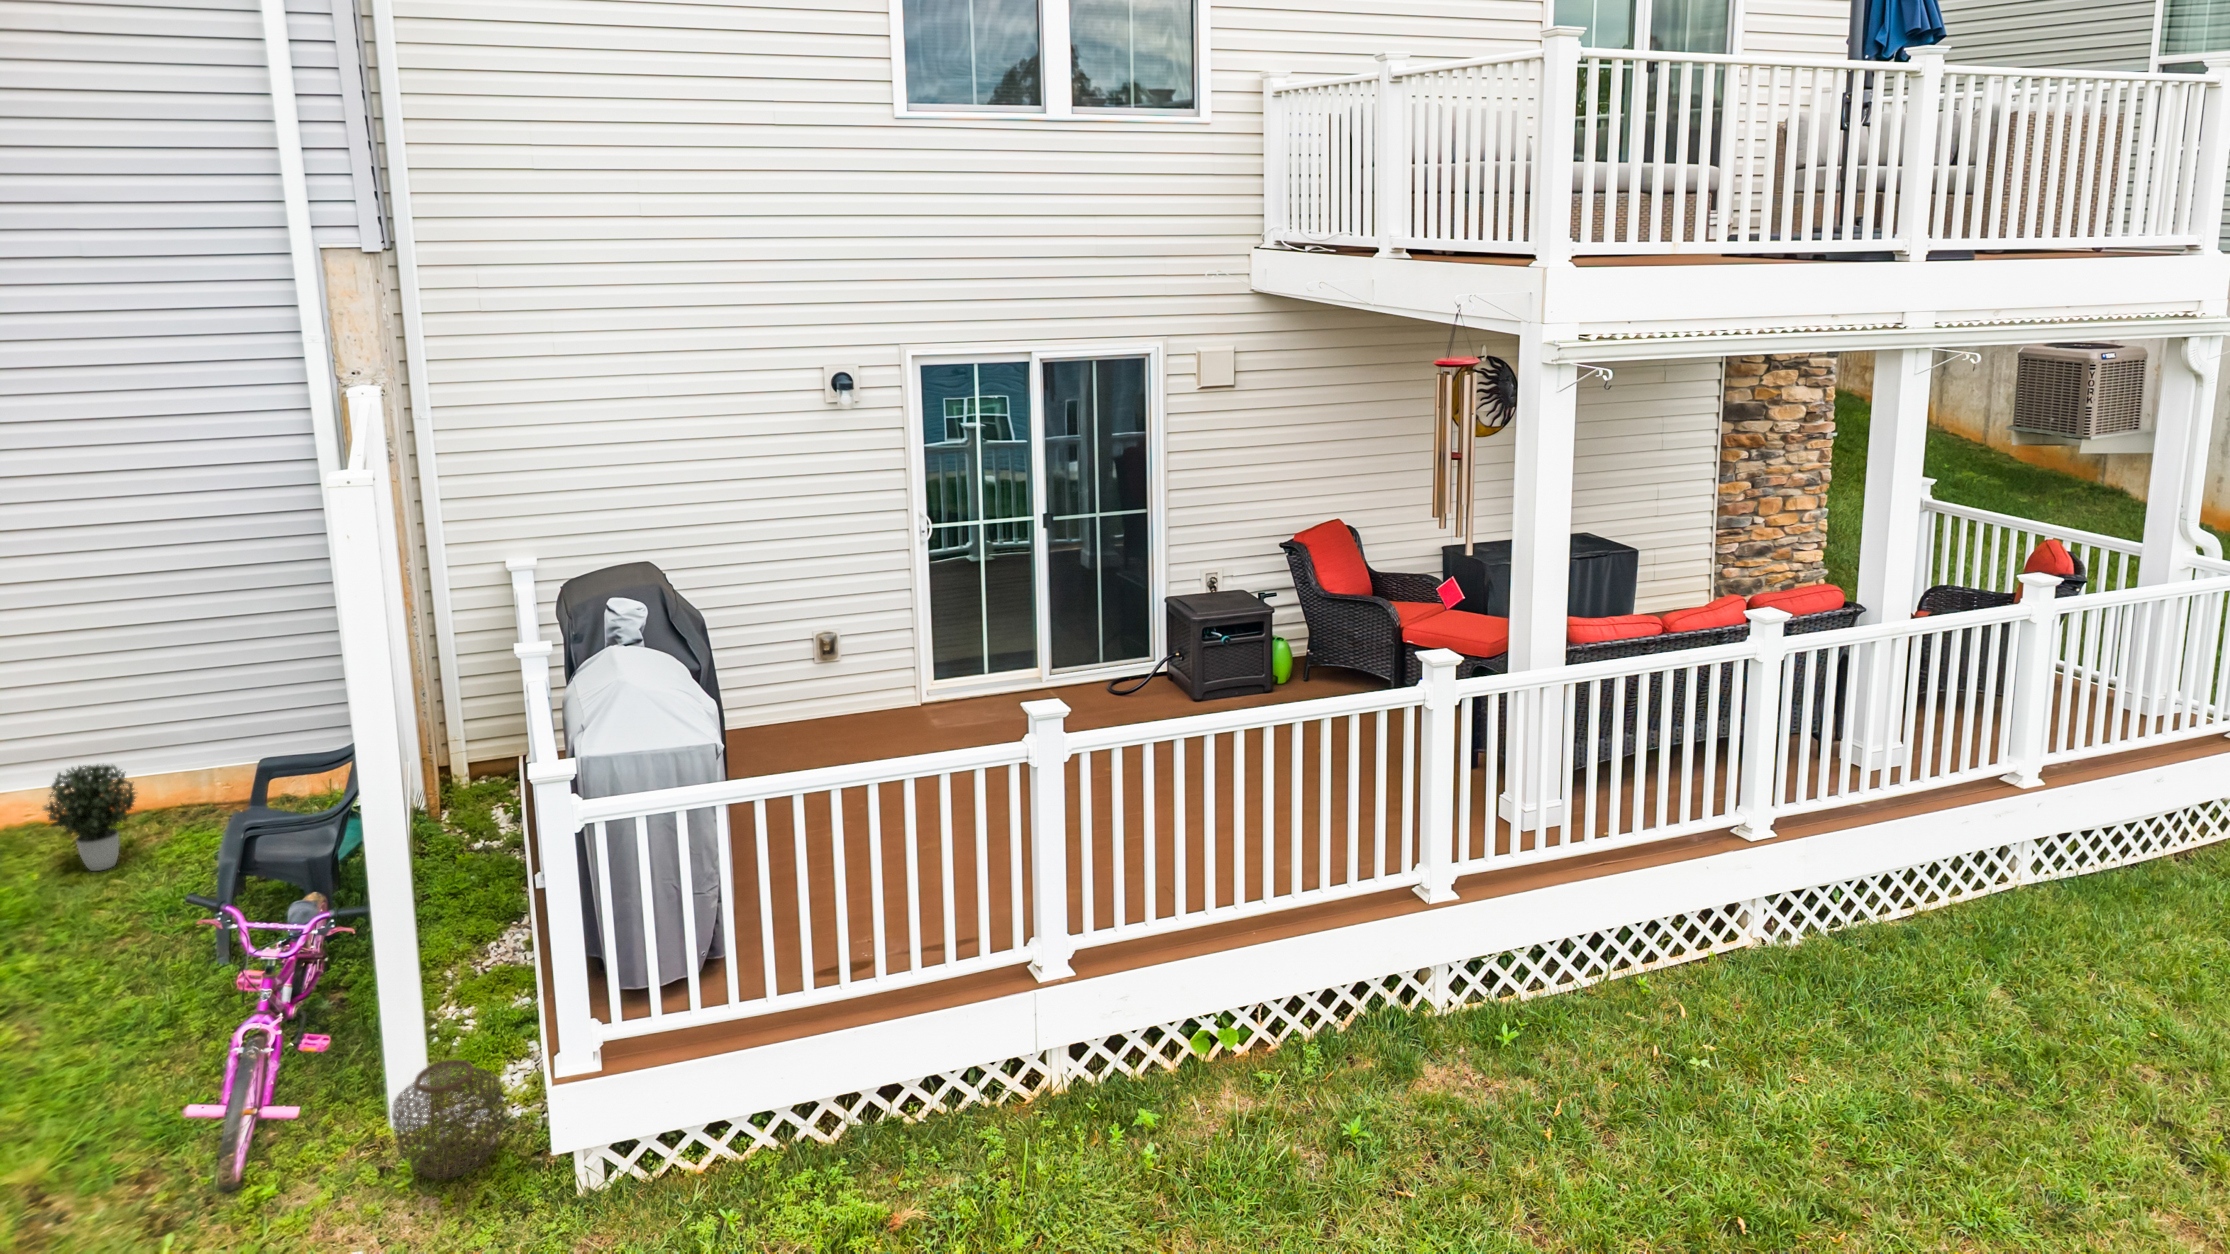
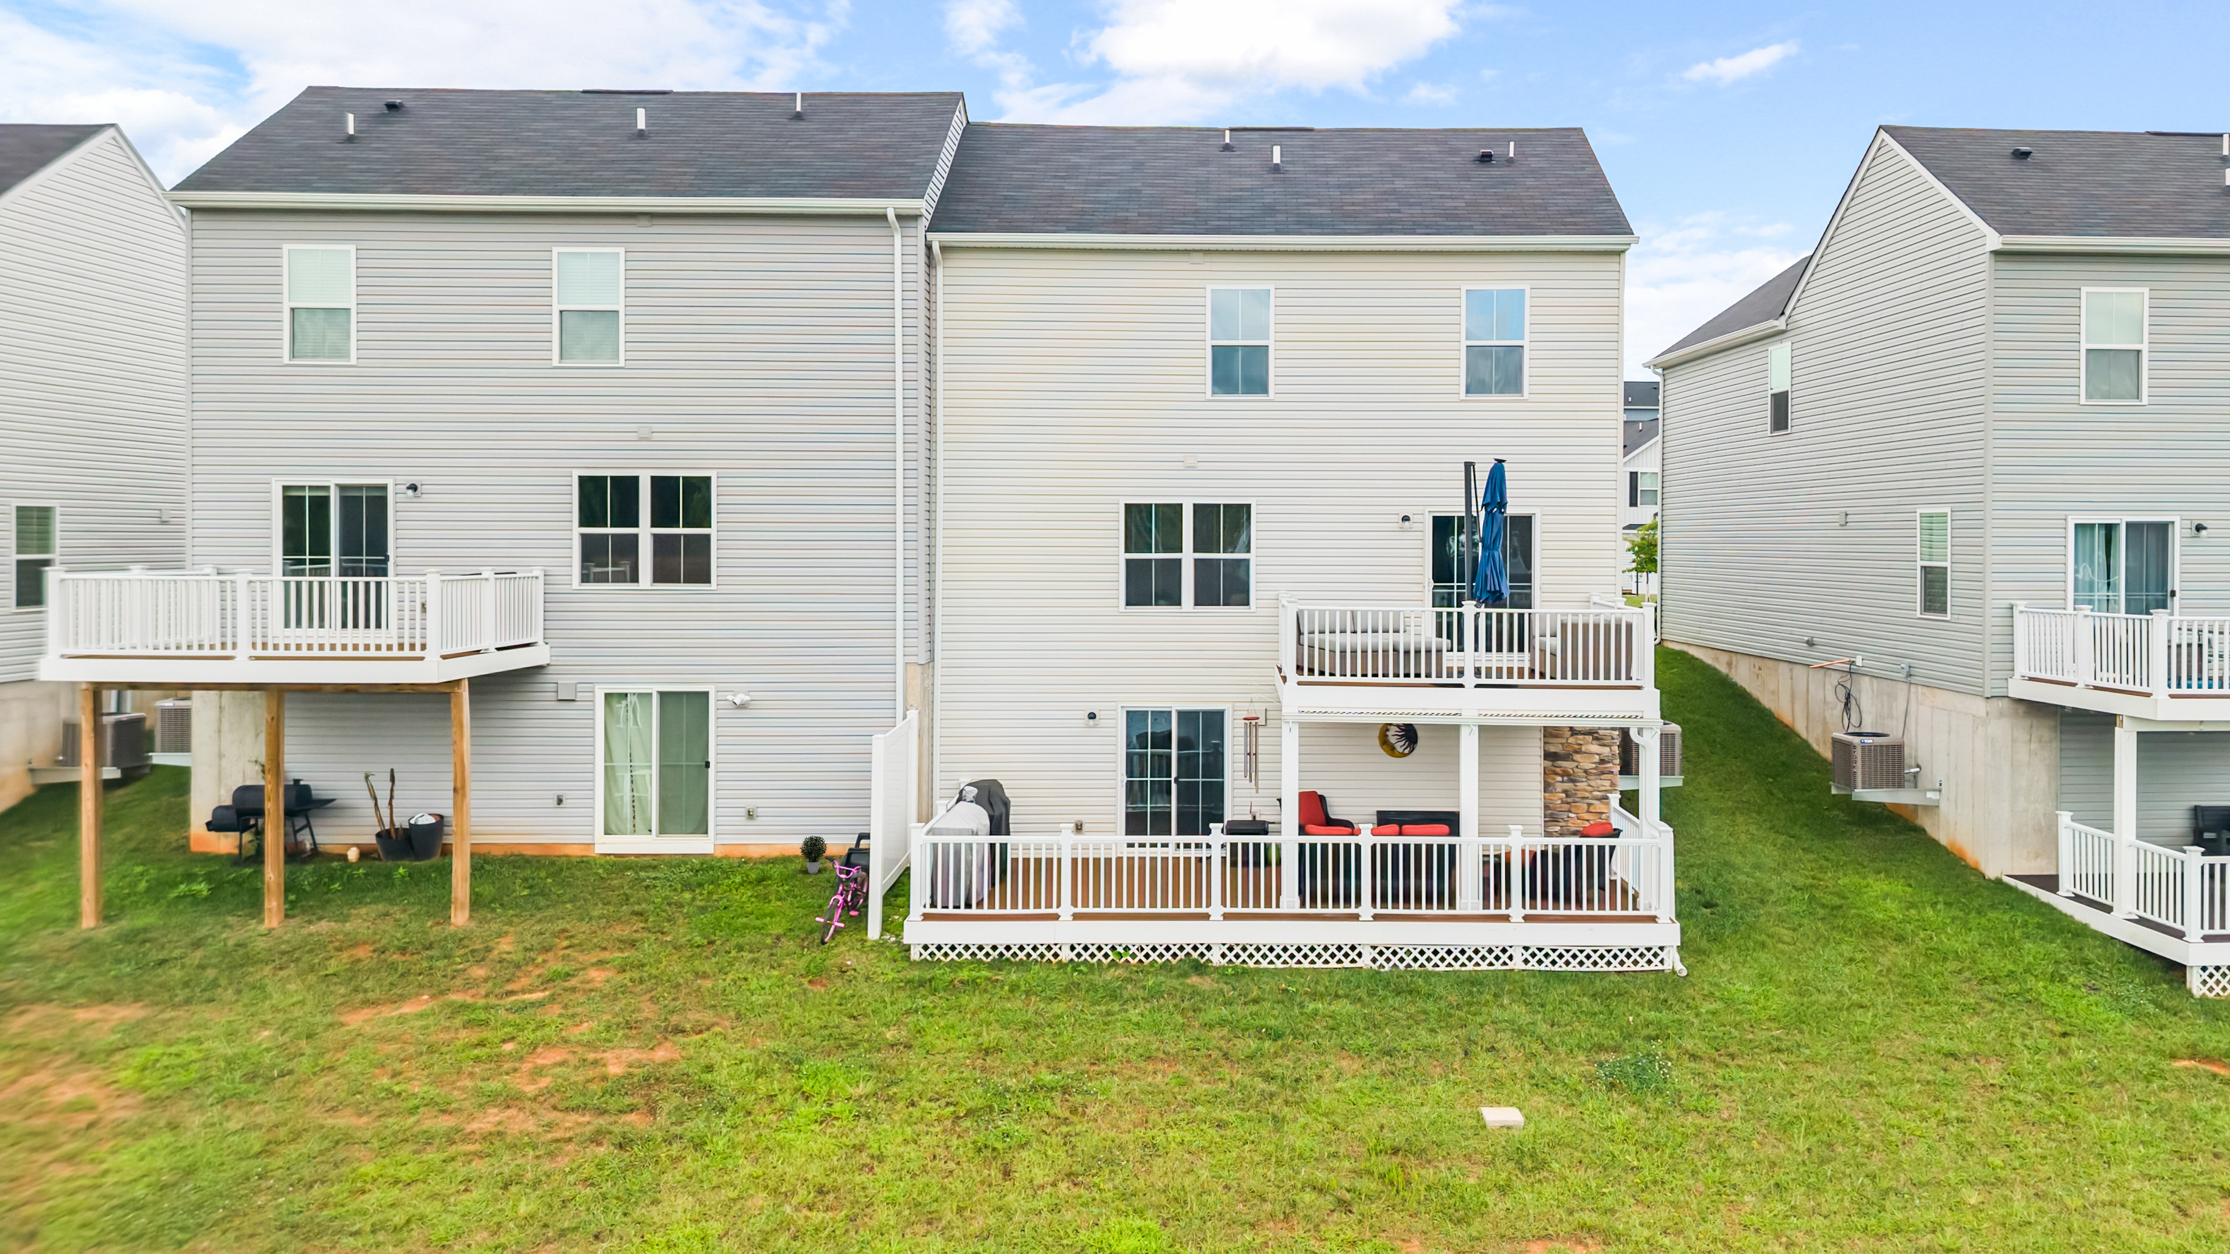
woven basket: present [392,1060,504,1179] -> none [867,914,898,949]

